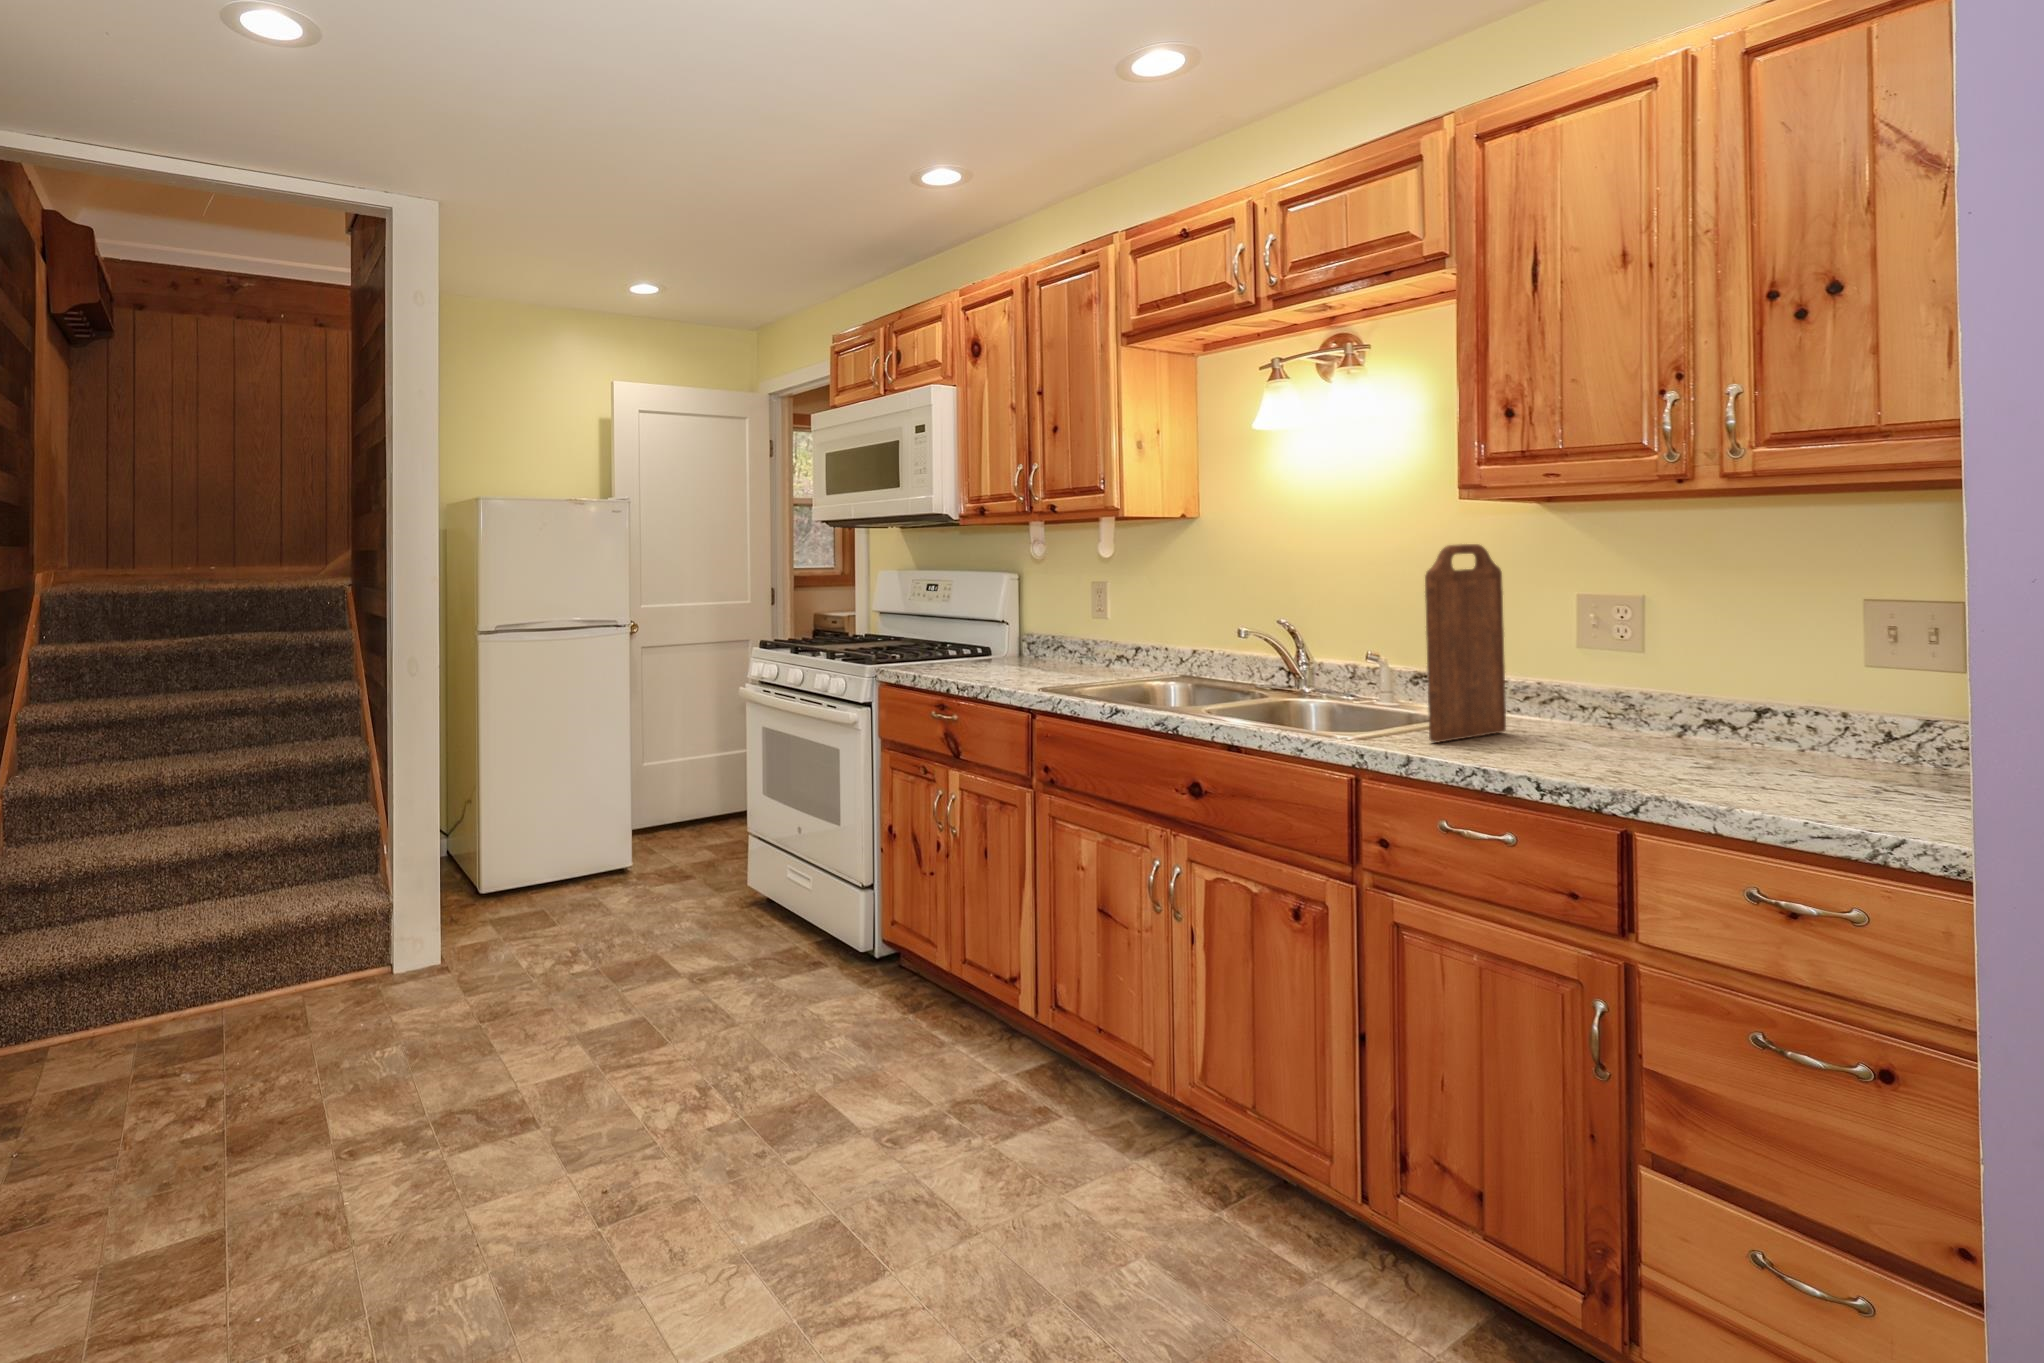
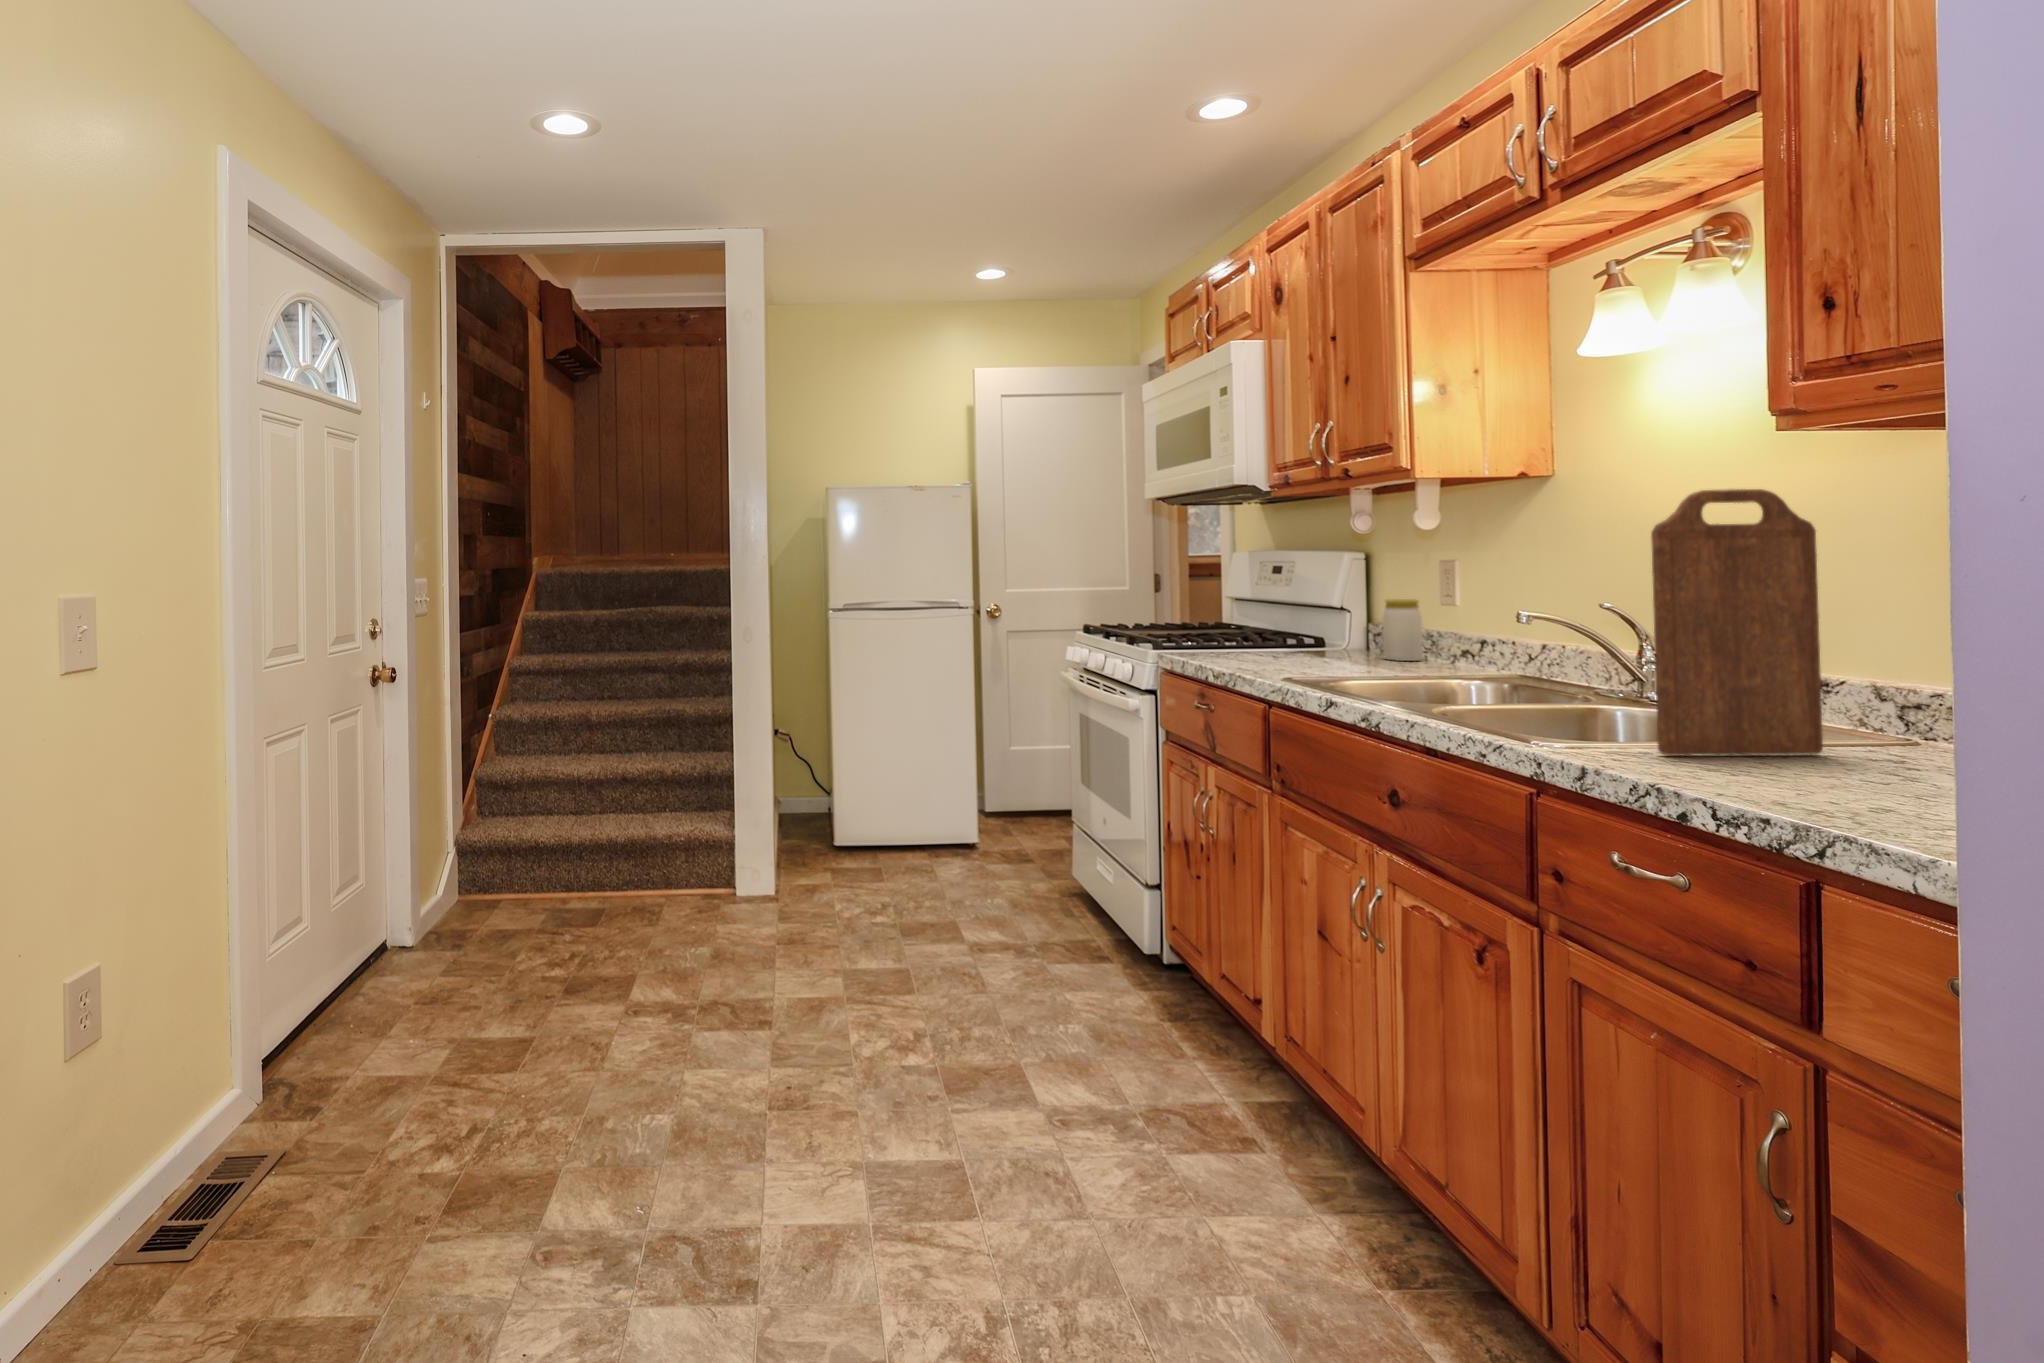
jar: none [1059,614,1089,667] -> present [1383,599,1422,661]

